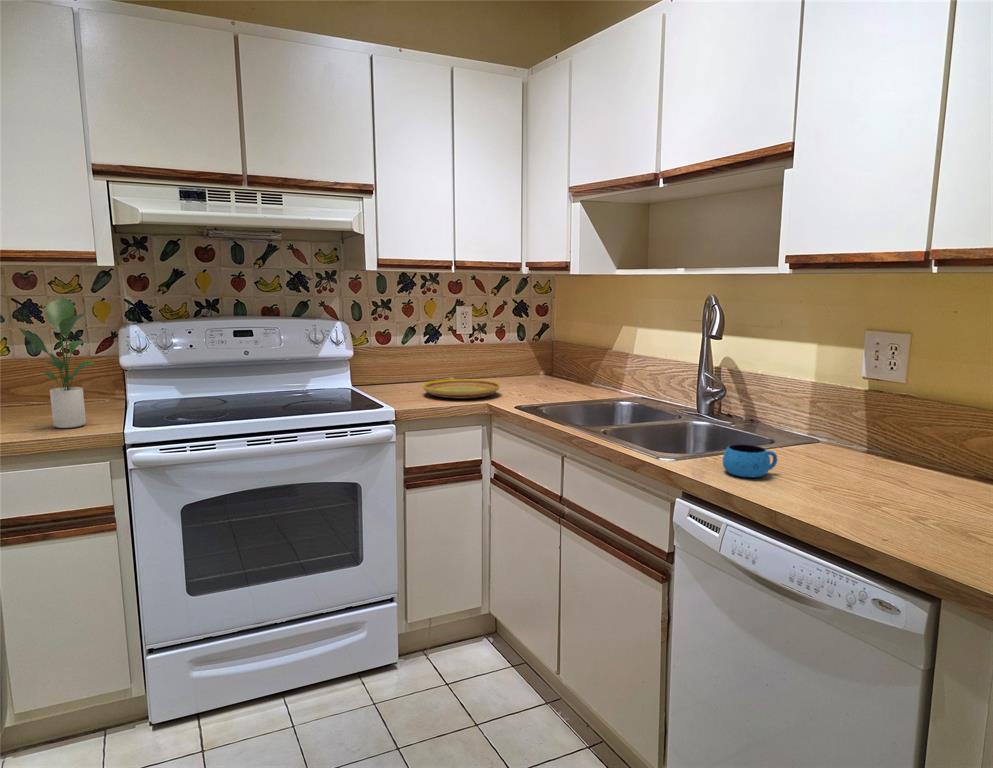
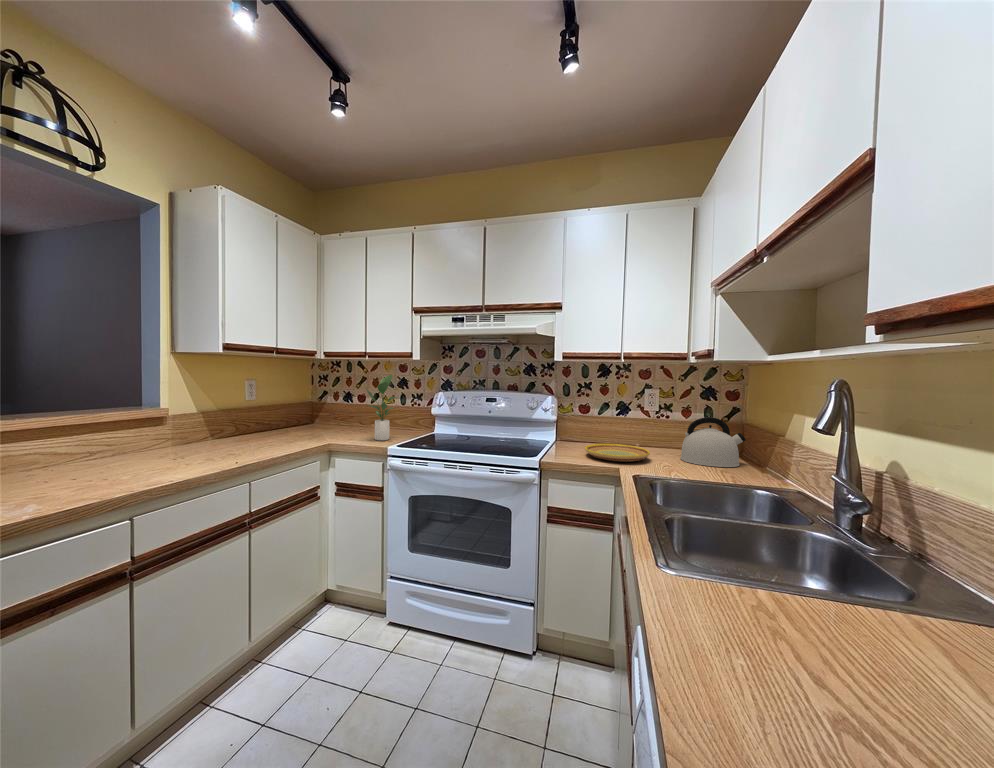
kettle: none [514,336,574,389] -> present [680,417,746,467]
mug: present [723,444,777,477] -> none [696,585,802,657]

